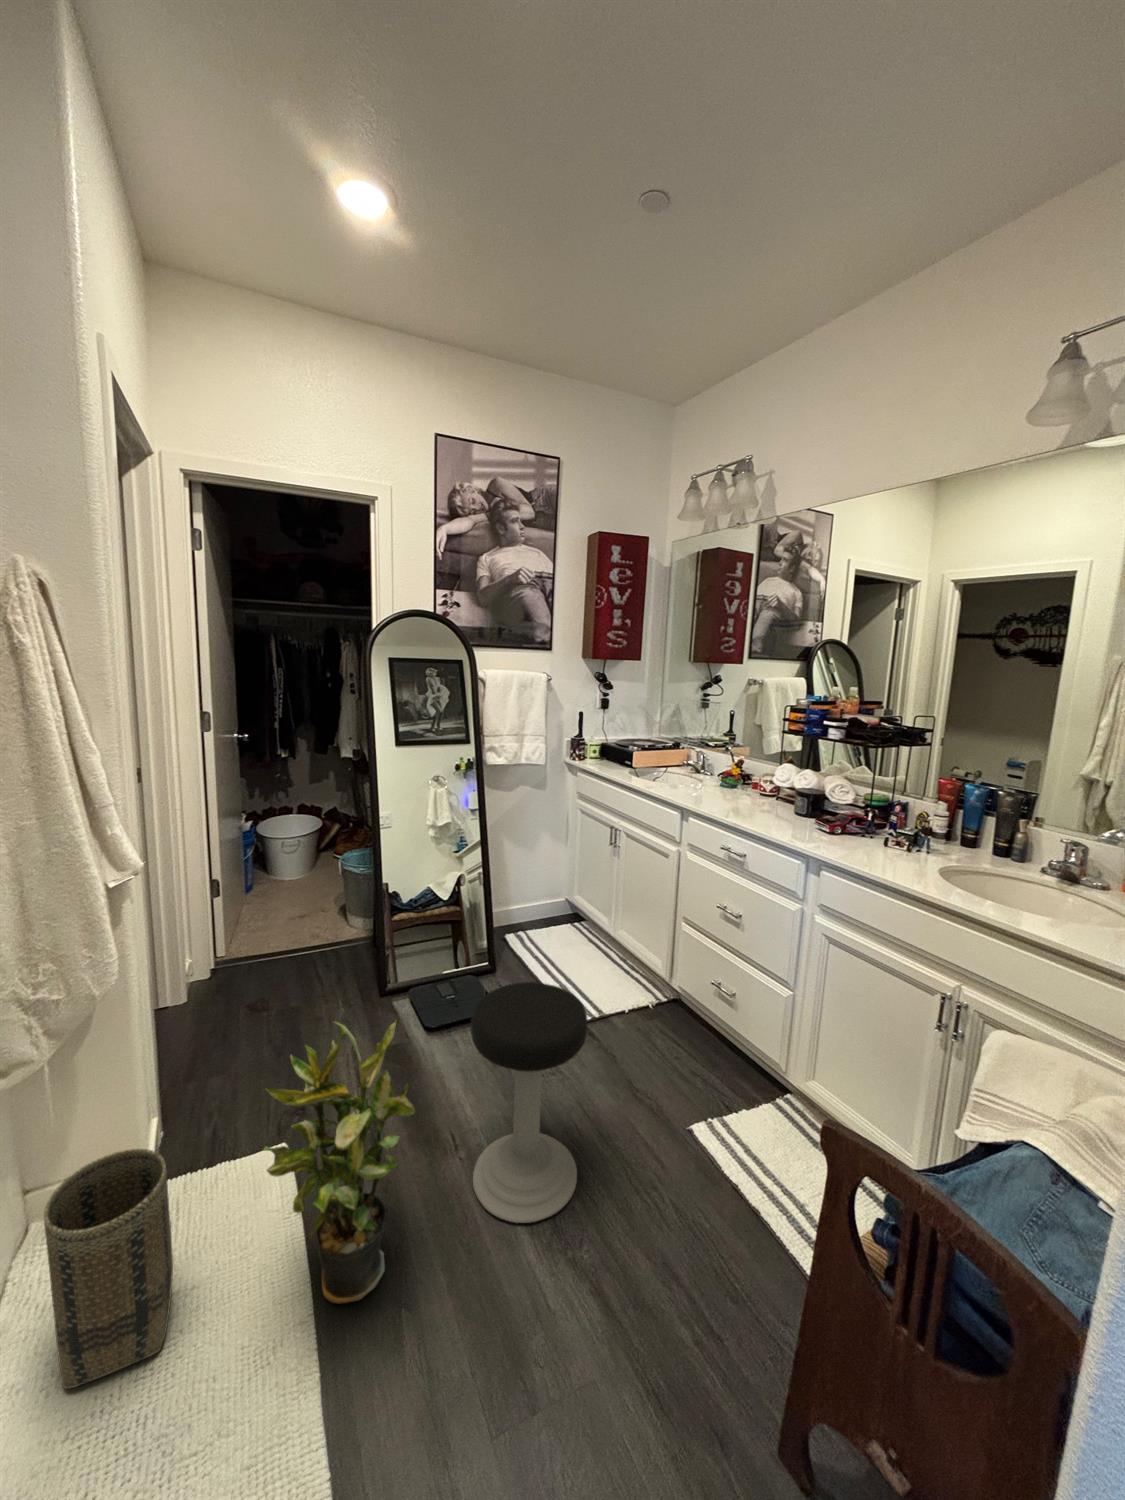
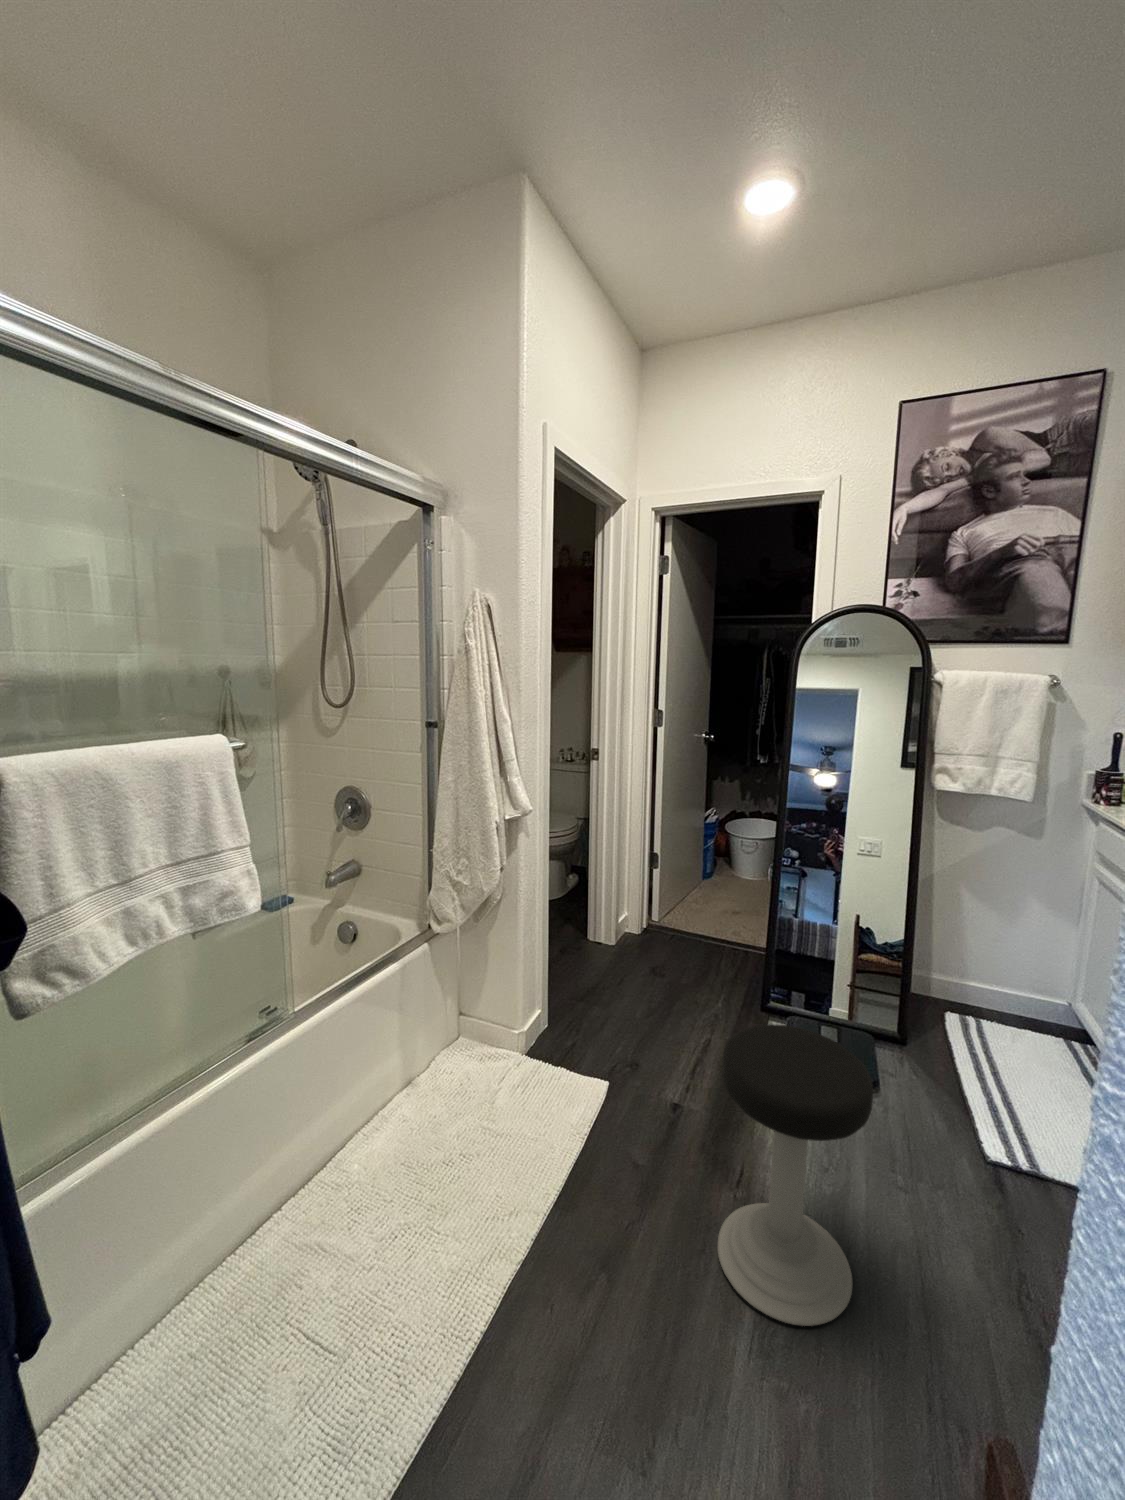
potted plant: present [264,1022,415,1304] -> none [510,970,645,1233]
basket: present [44,1149,173,1389] -> none [415,1001,489,1156]

